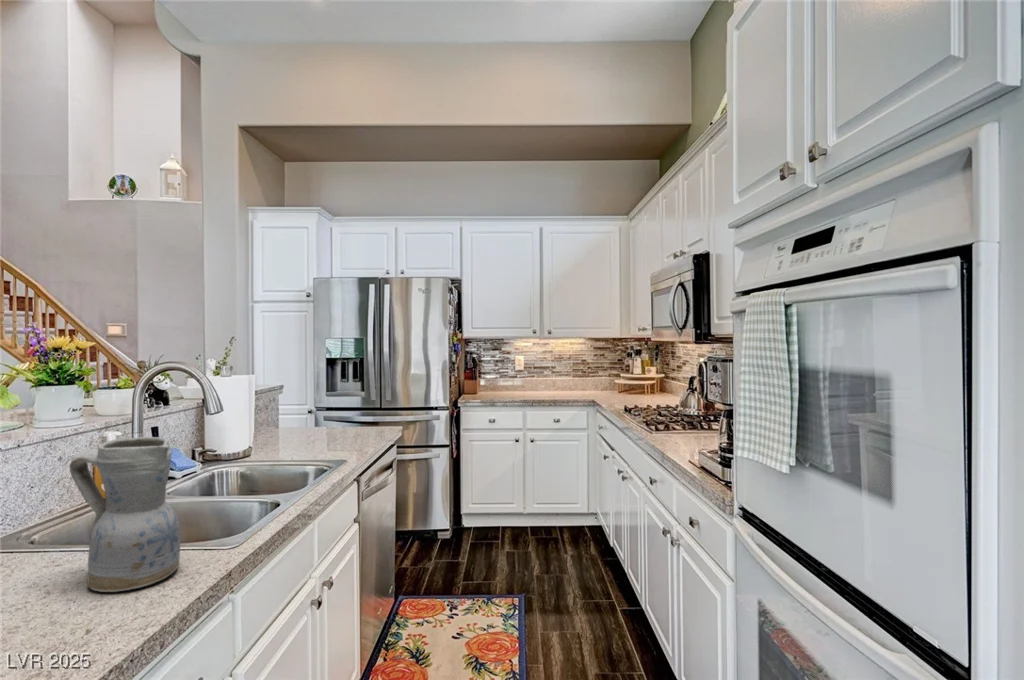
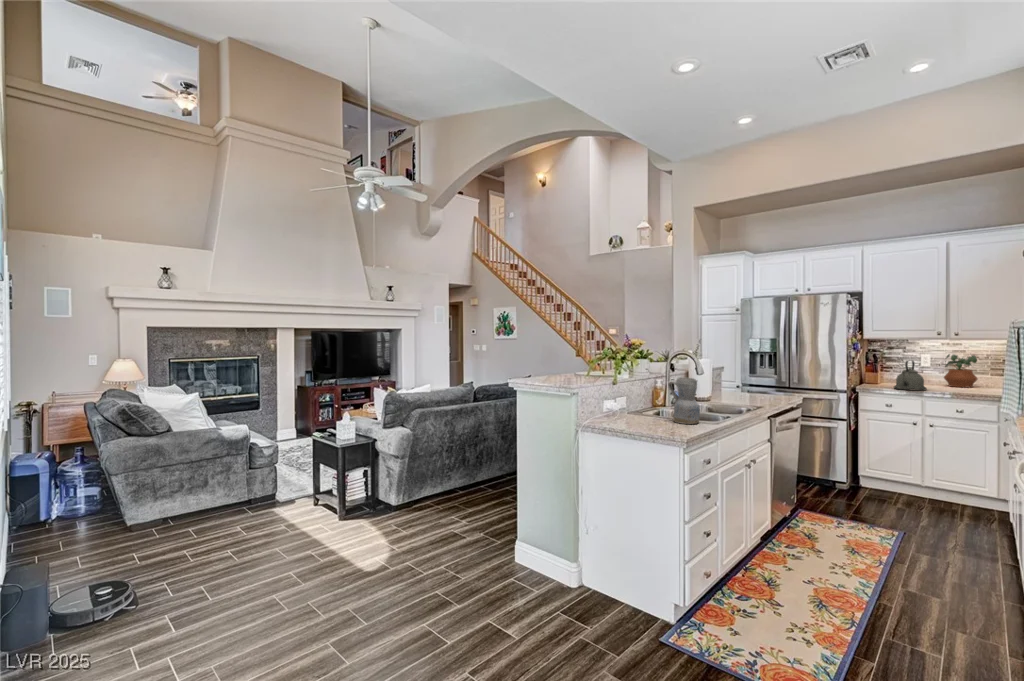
potted plant: none [534,354,561,392] -> present [944,354,977,387]
kettle: none [496,364,526,400] -> present [894,361,927,391]

